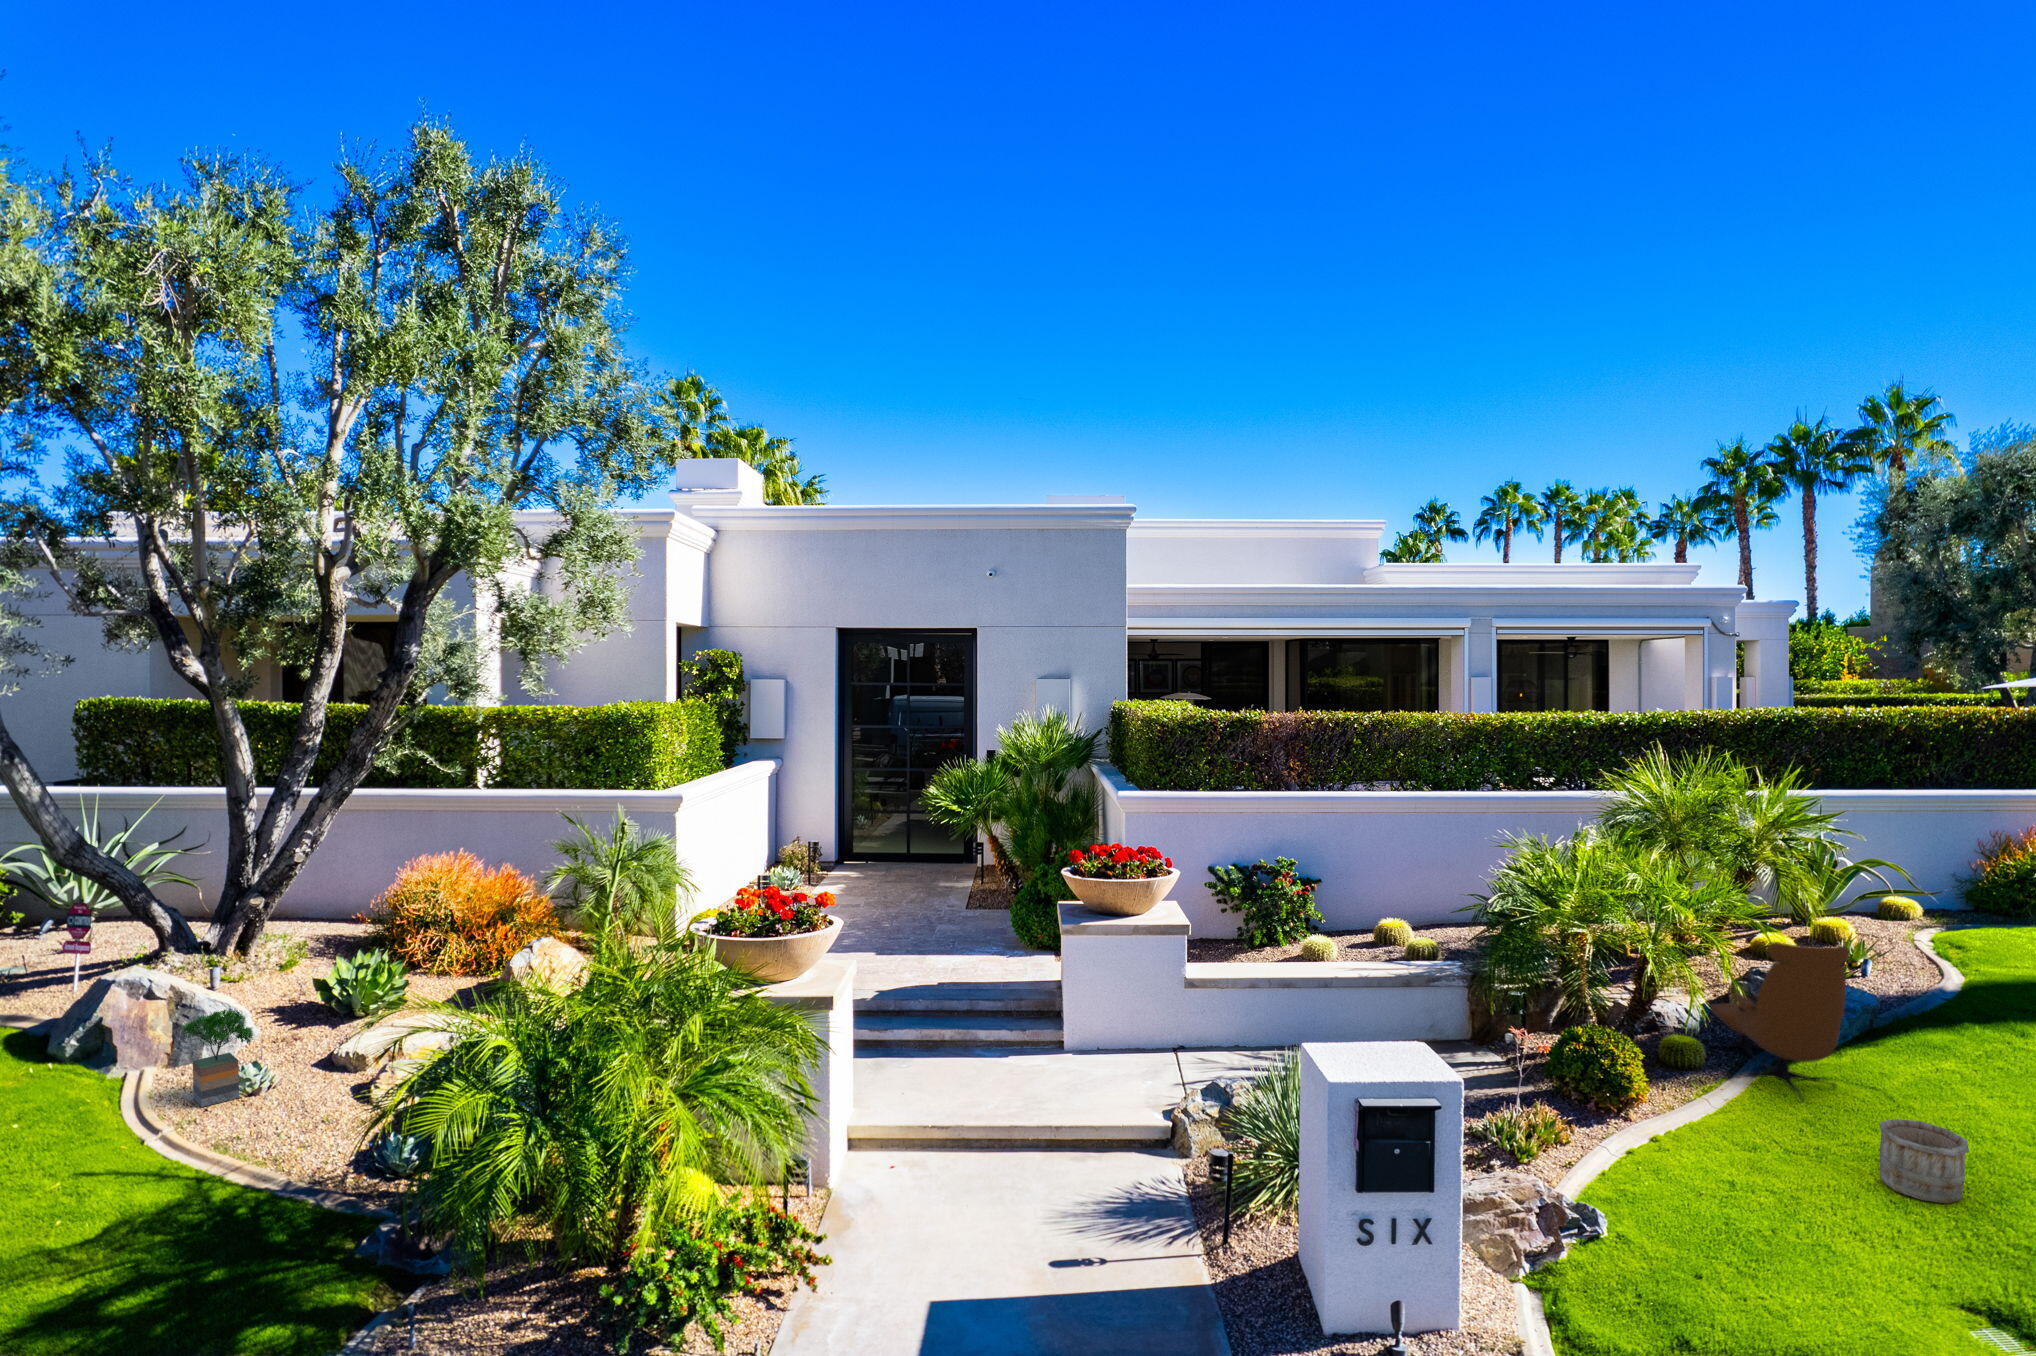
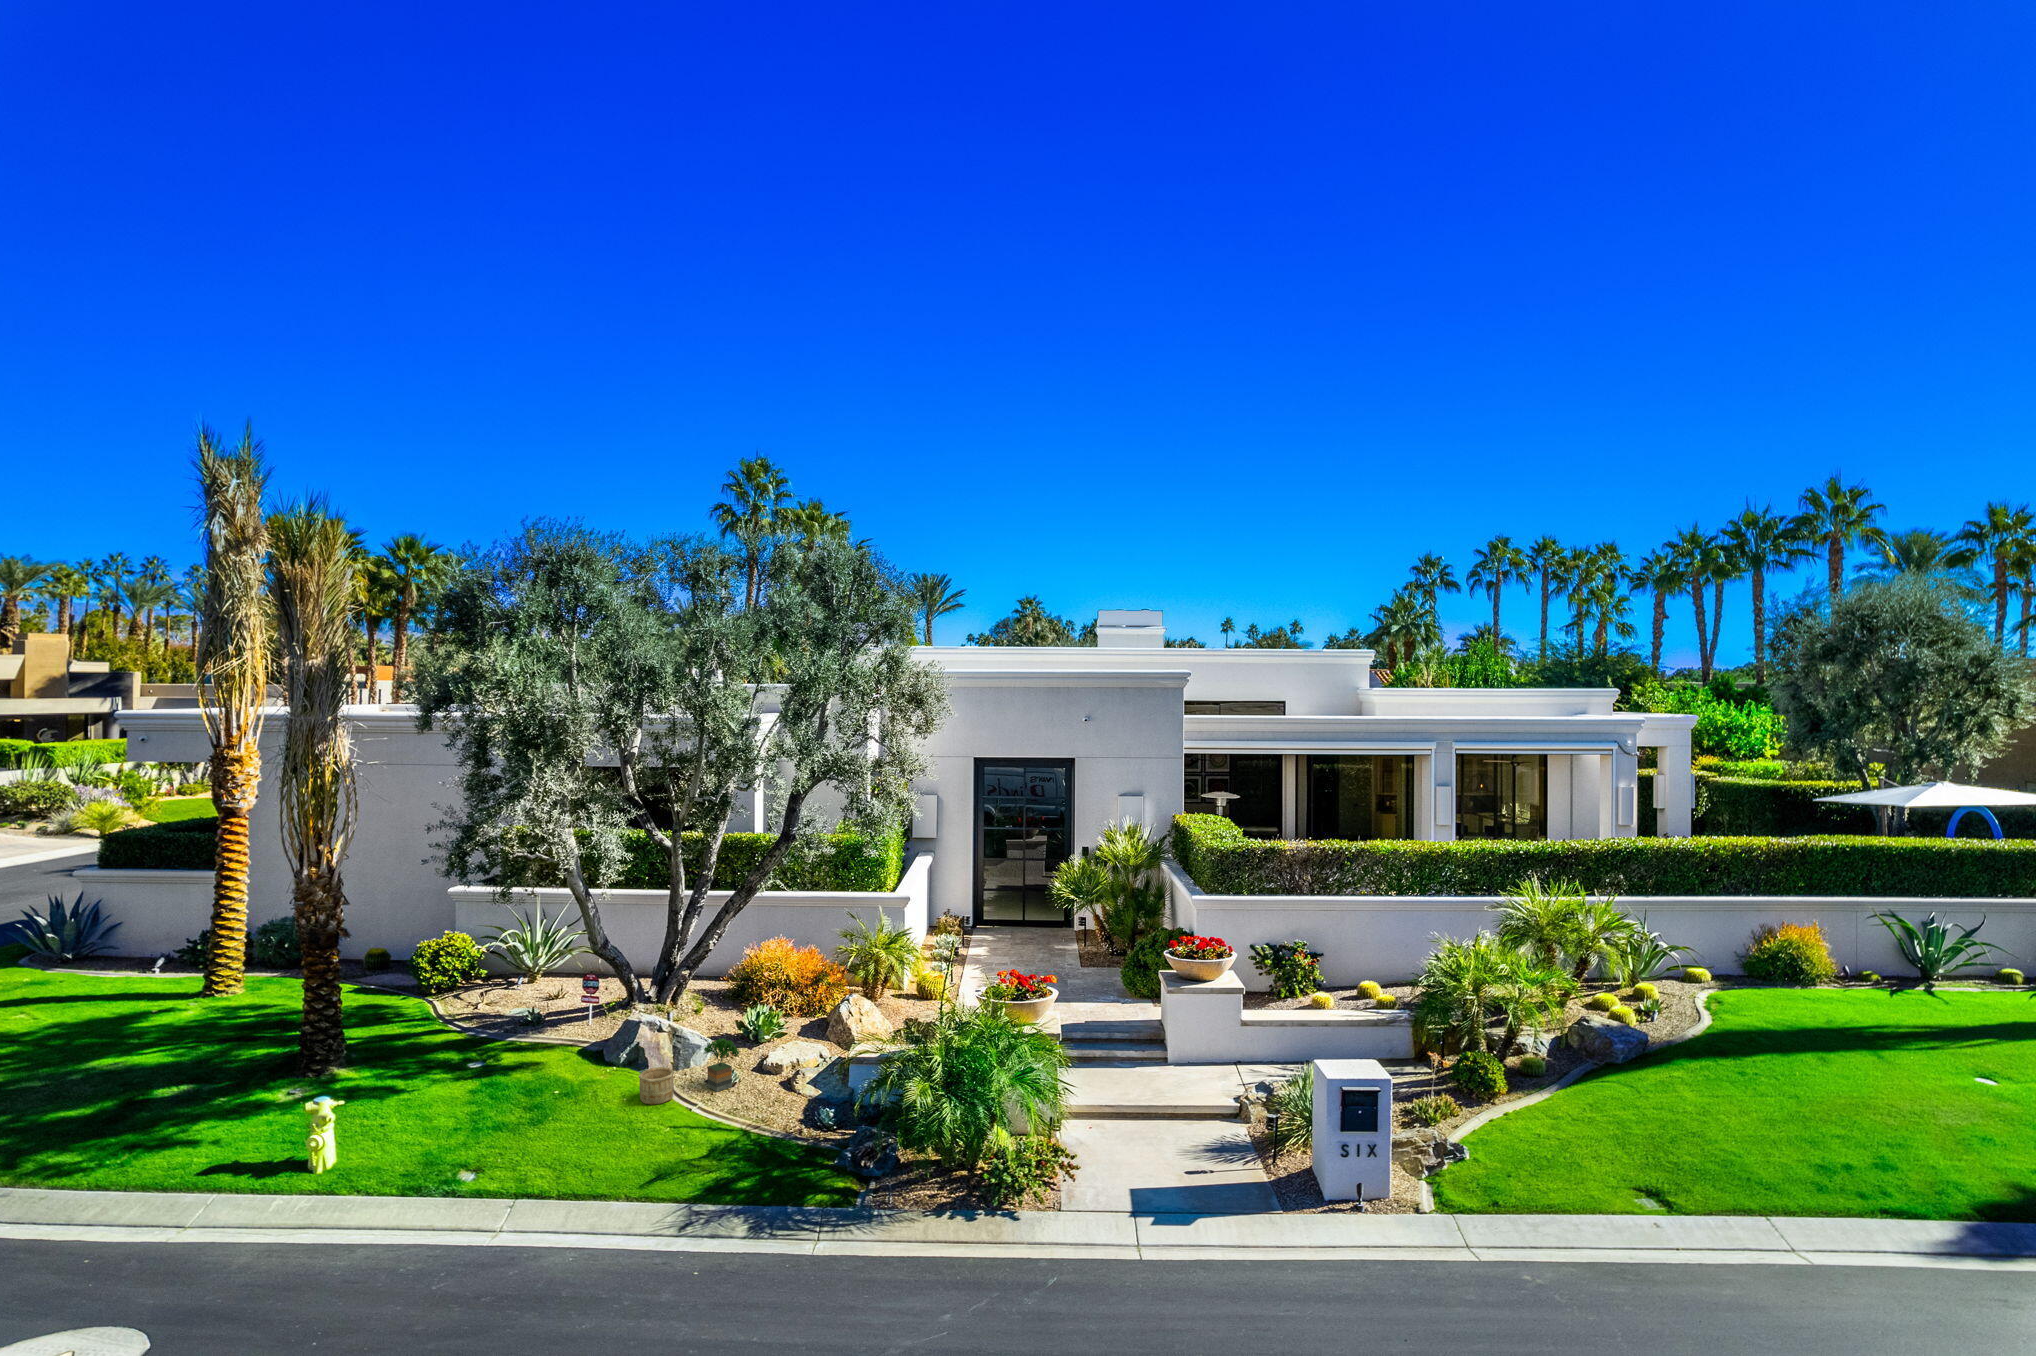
lounge chair: present [1710,942,1850,1102] -> none [1547,1006,1612,1095]
wooden bucket: present [1879,1119,1969,1204] -> present [638,1067,674,1105]

